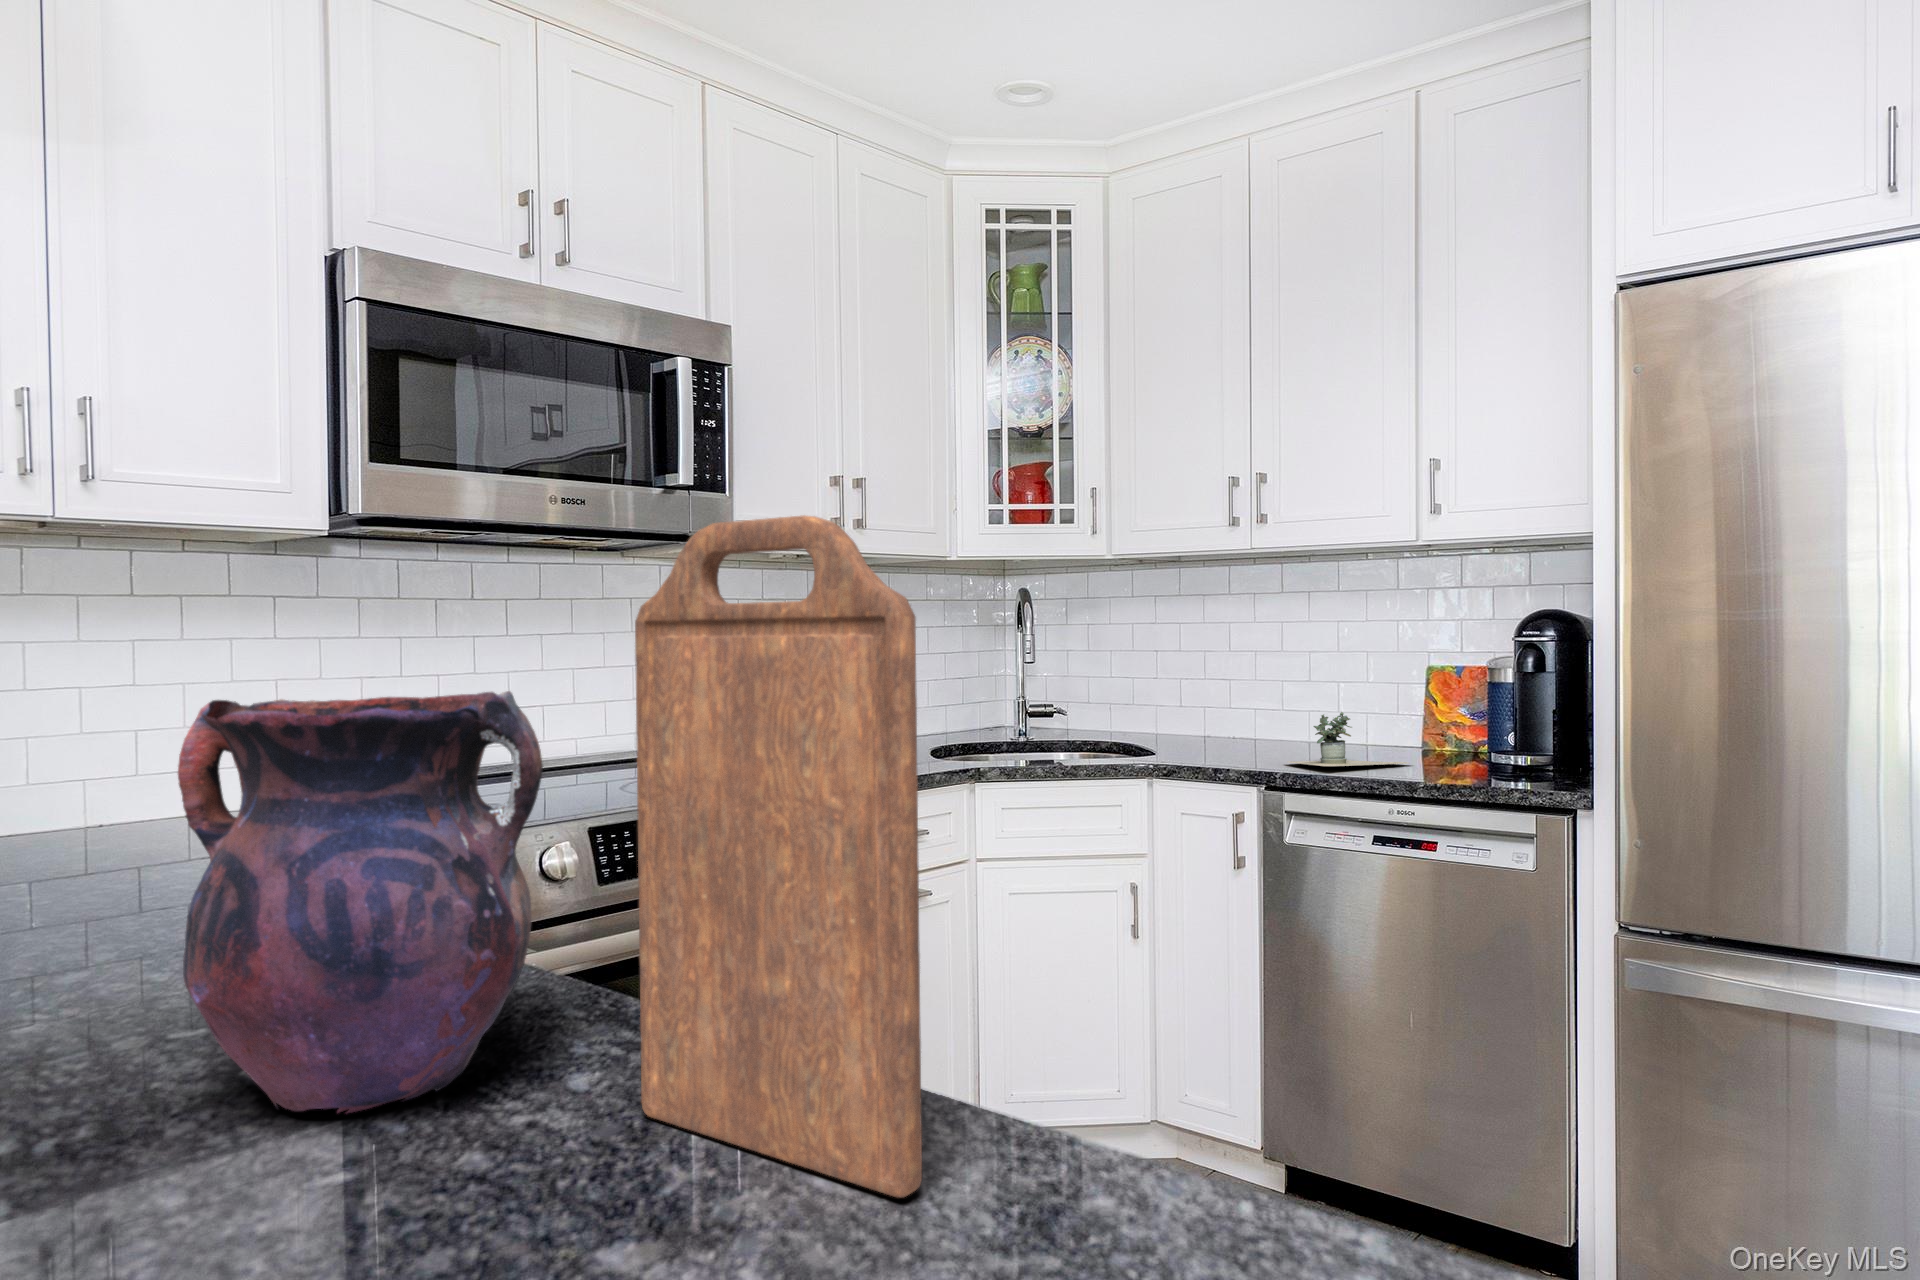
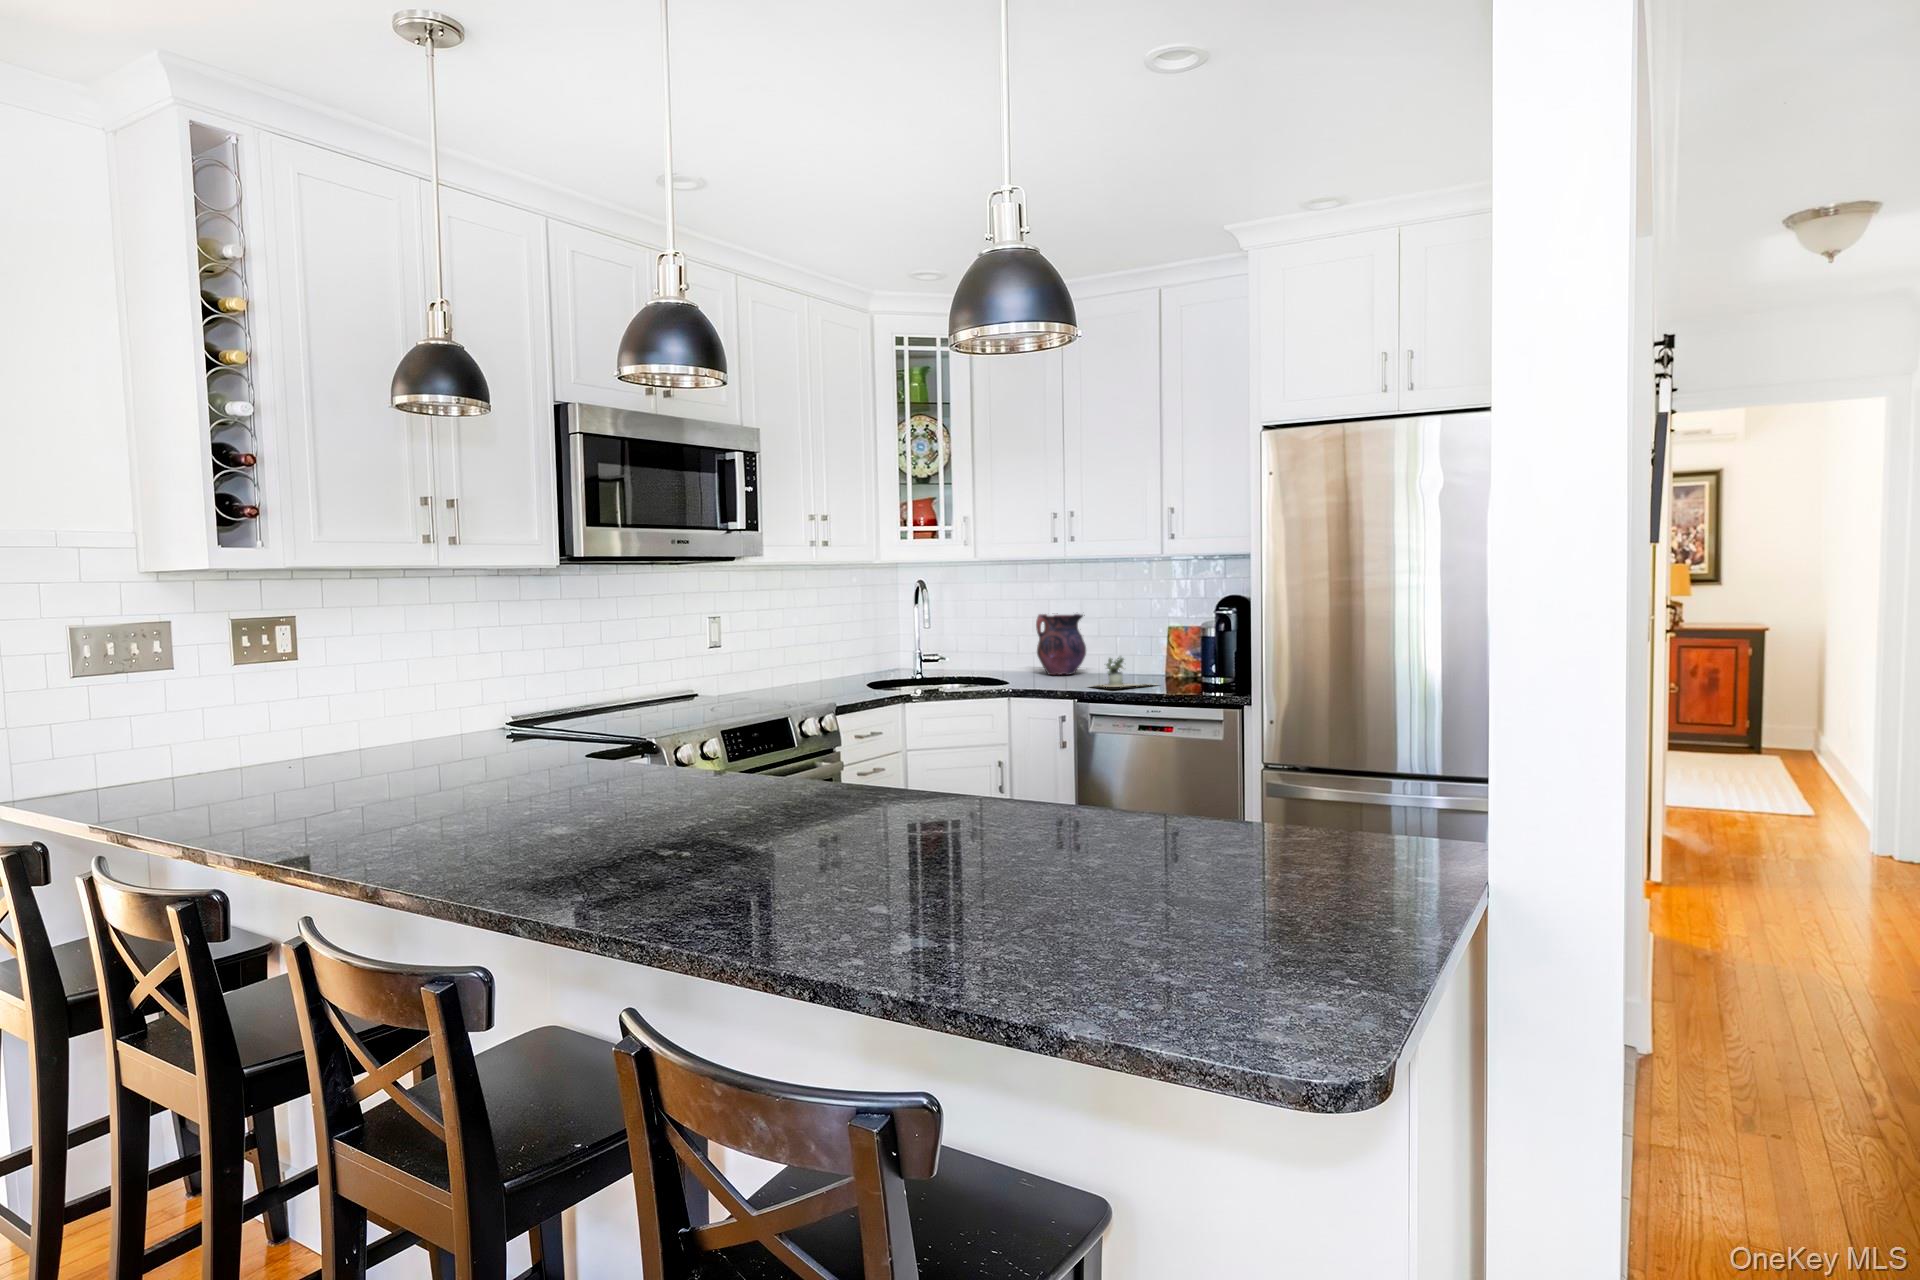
cutting board: present [635,515,922,1198] -> none [907,606,1016,807]
vase: present [178,691,543,1113] -> present [1036,614,1086,675]

